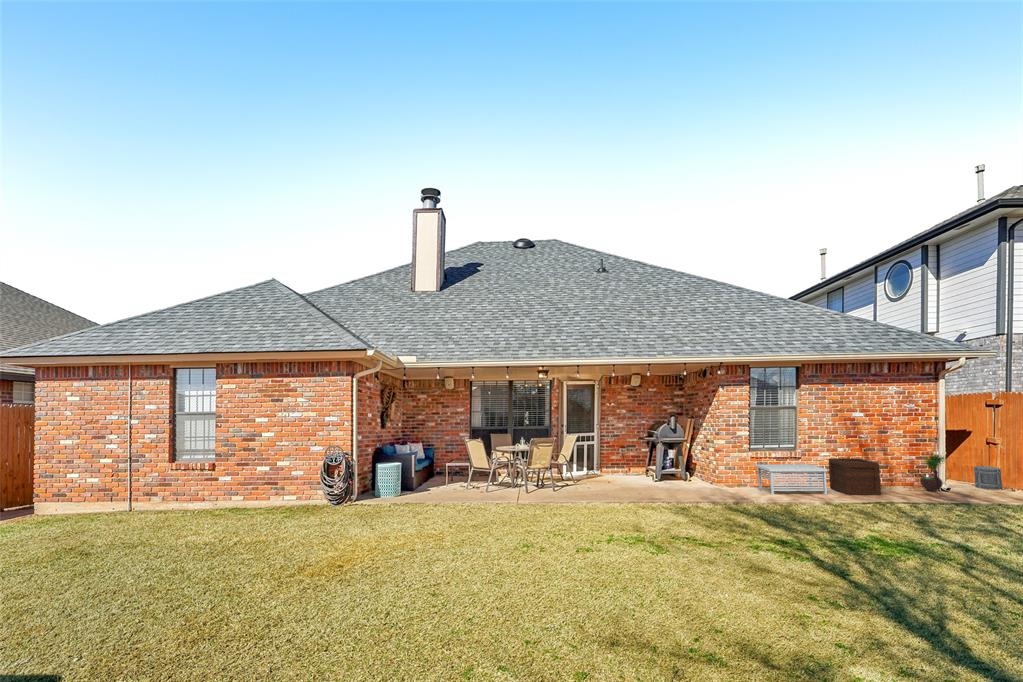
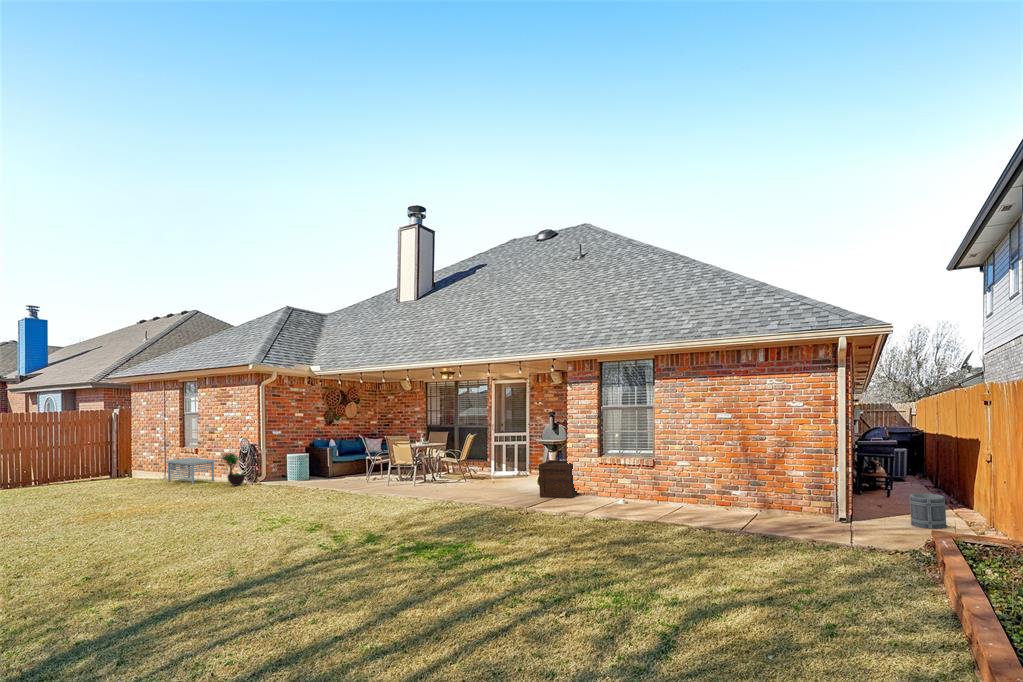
potted tree: present [920,454,945,491] -> present [222,453,245,486]
wooden crate: present [829,458,881,495] -> present [539,460,579,499]
storage bench: present [755,464,827,495] -> present [166,458,215,484]

